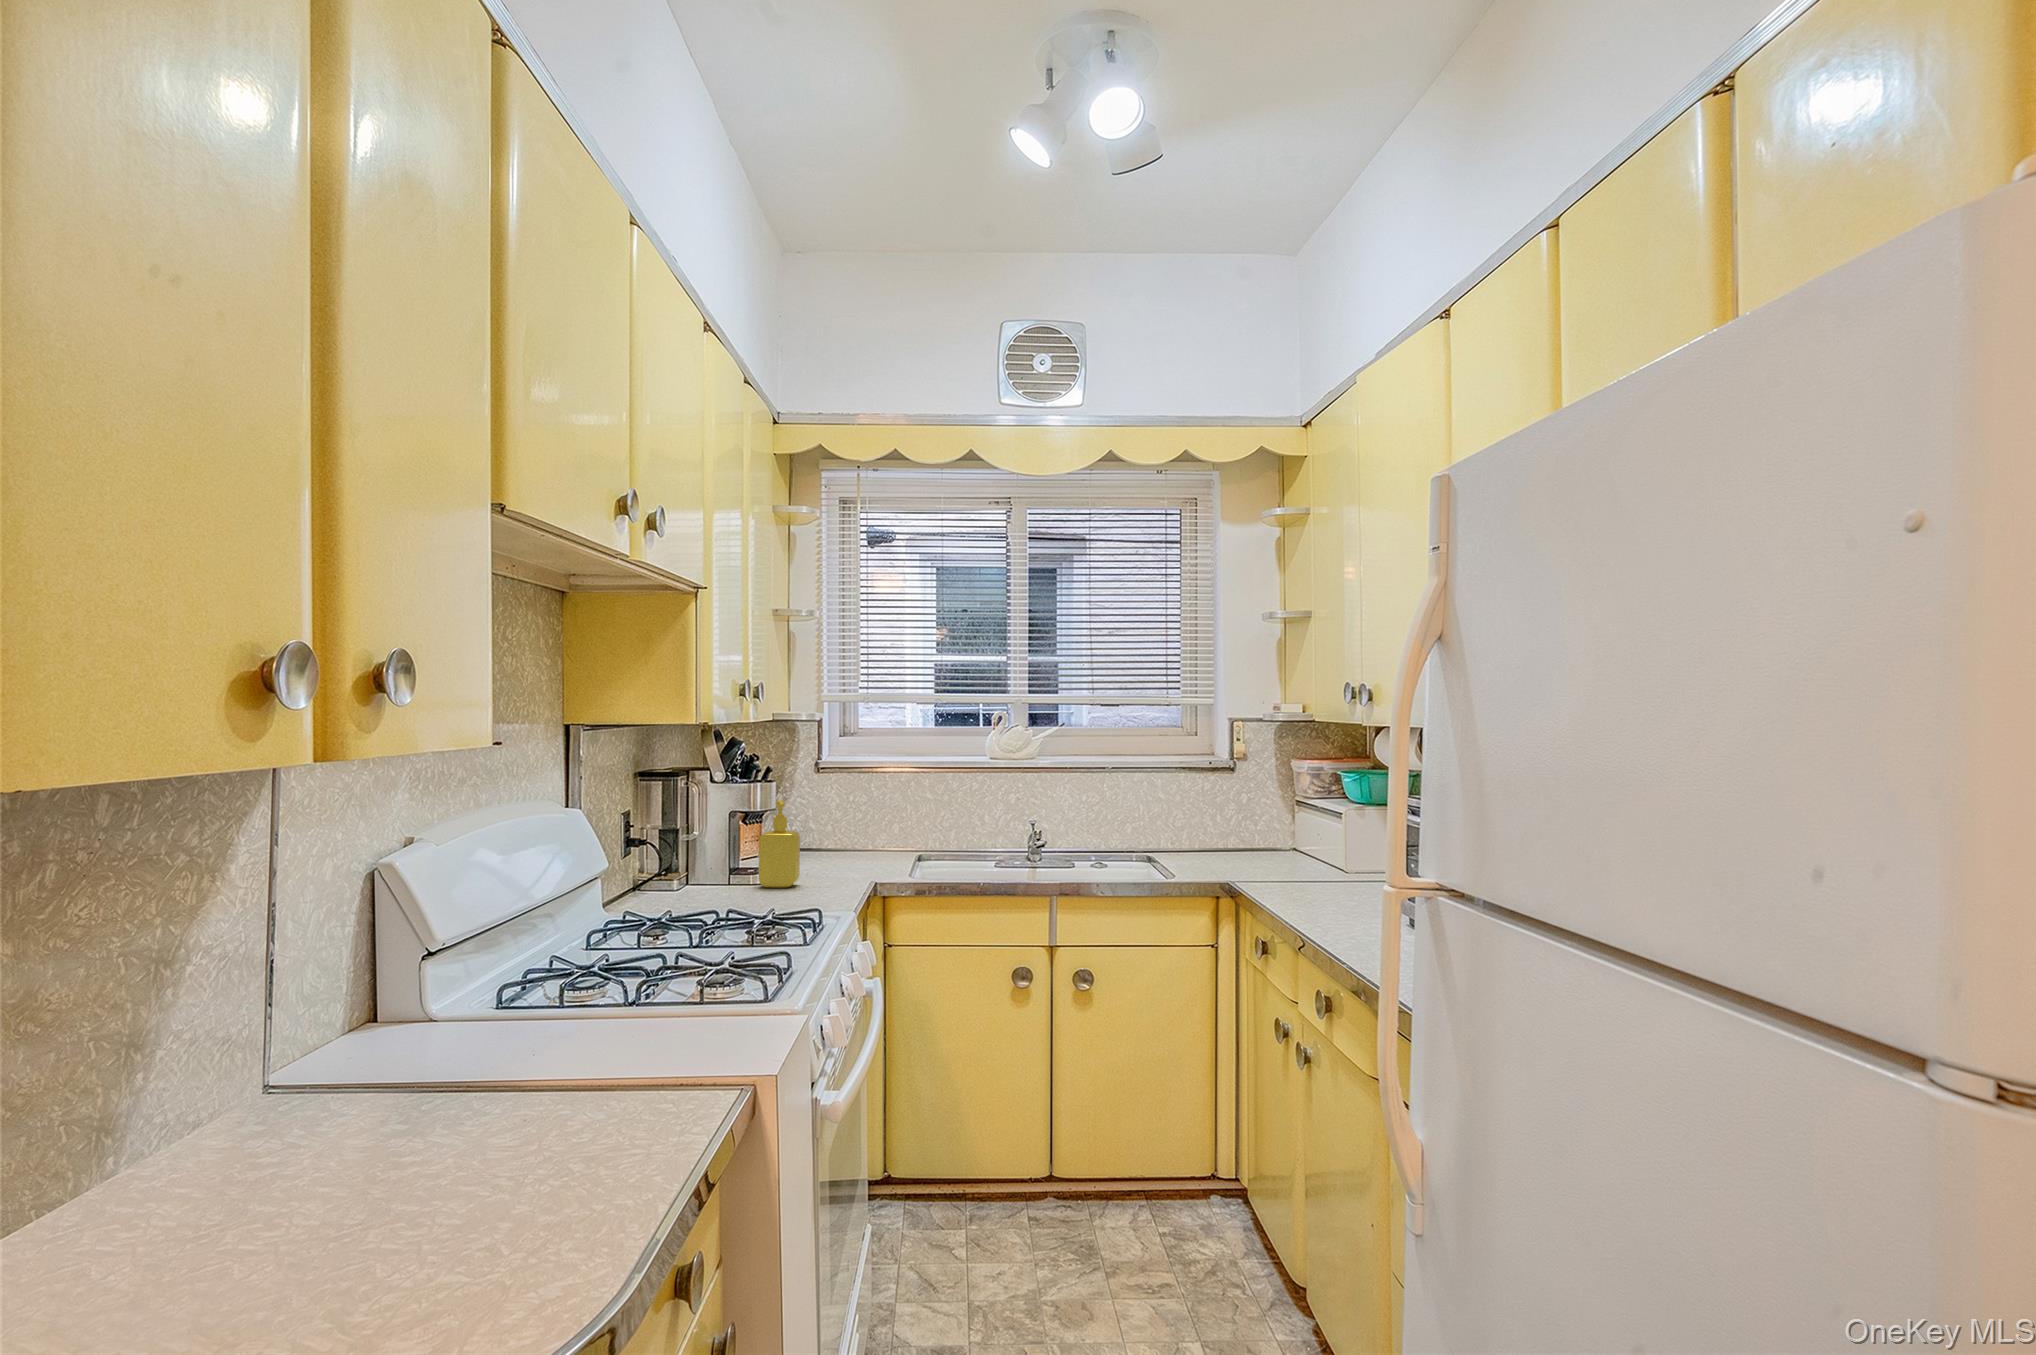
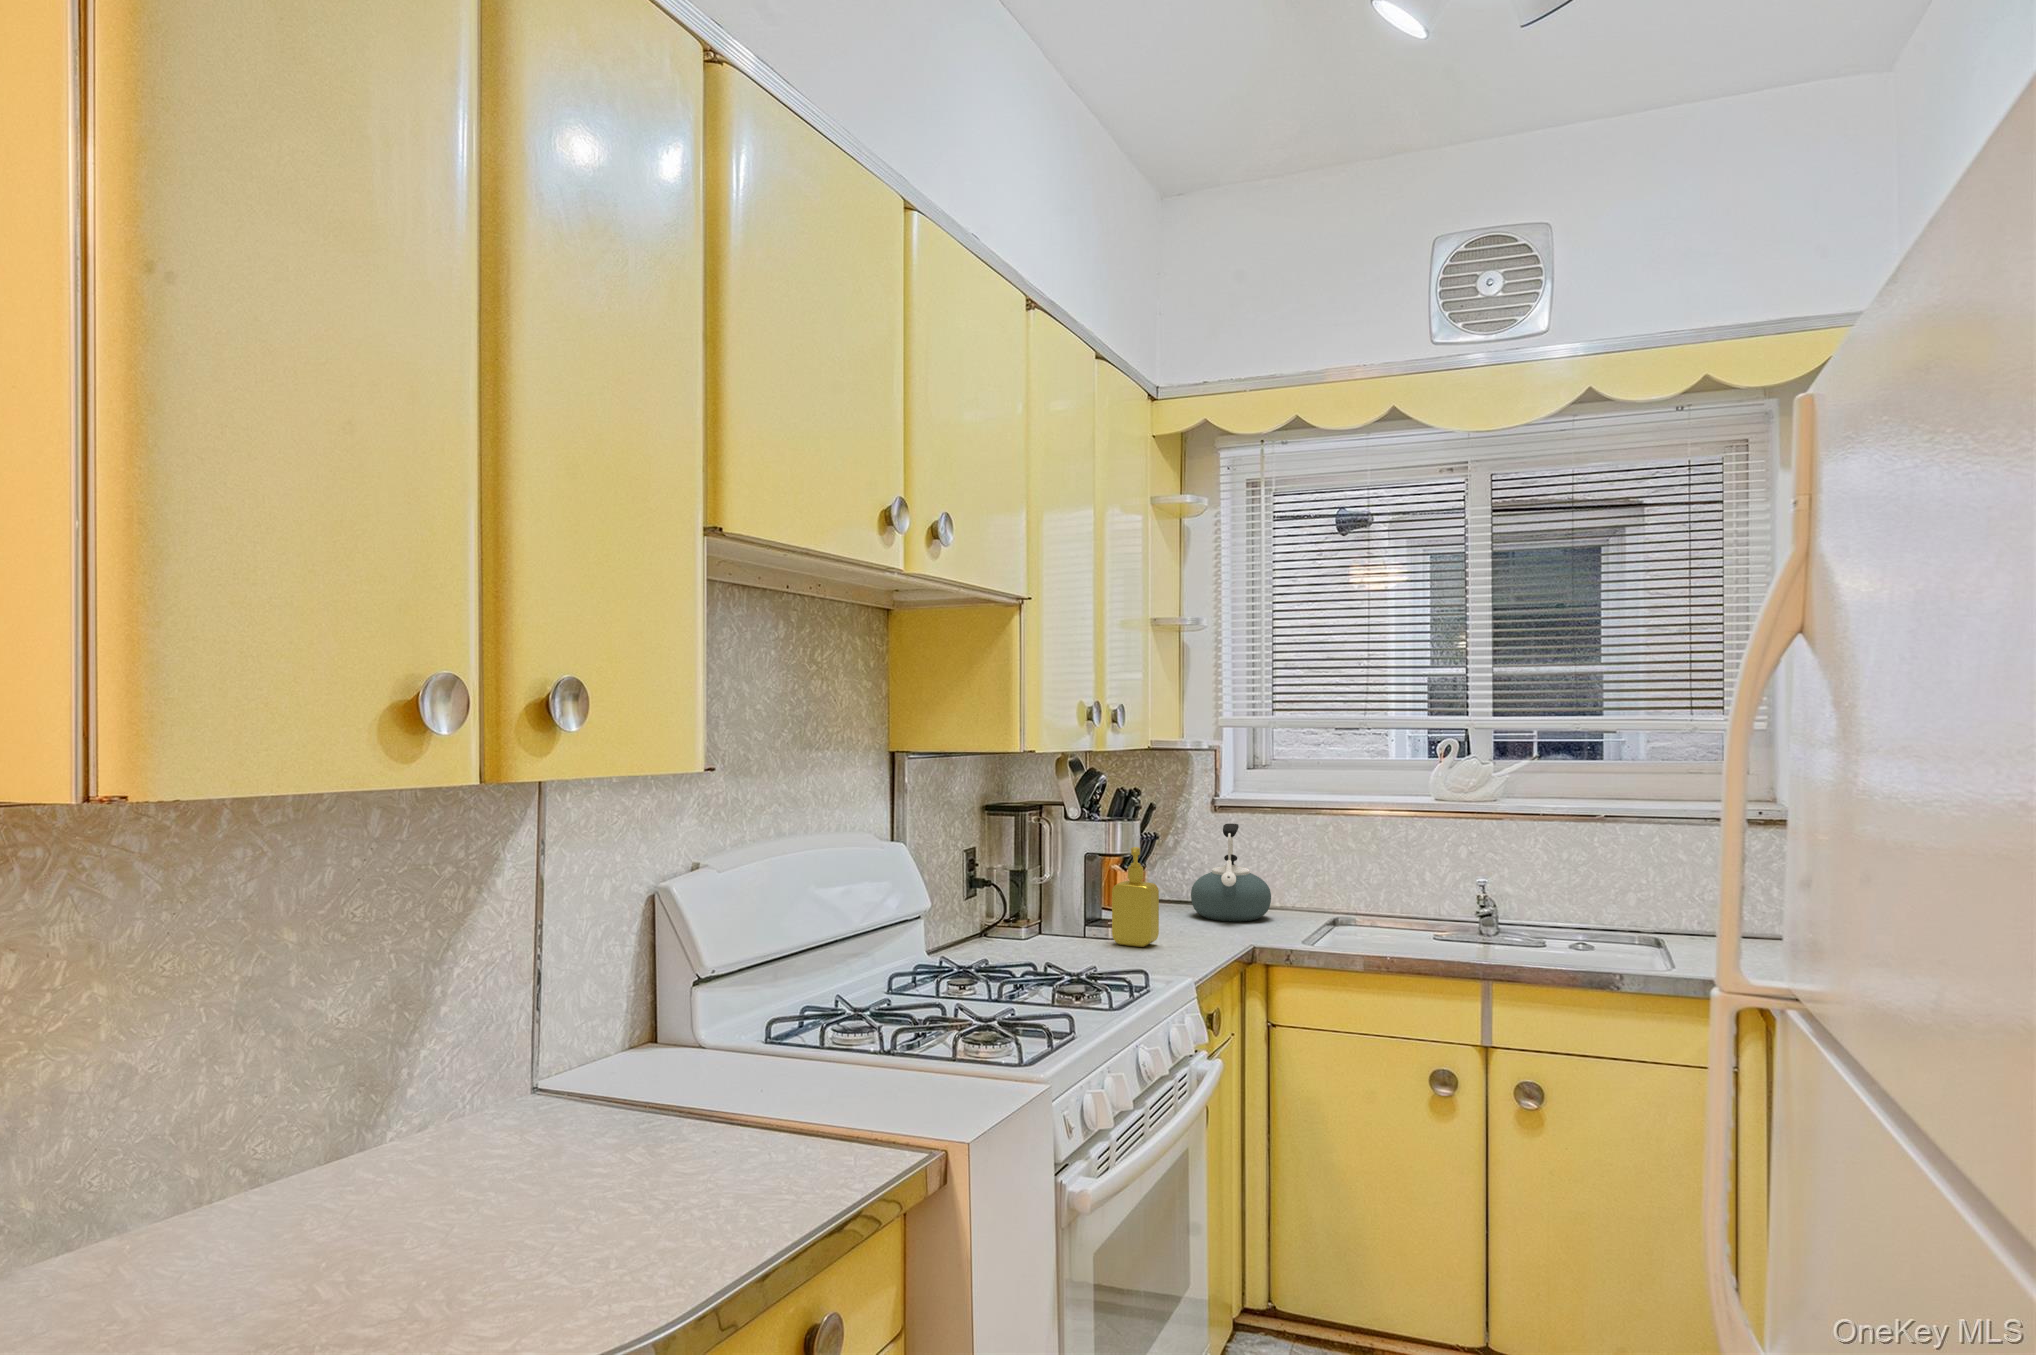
kettle: none [800,781,868,862] -> present [1191,824,1271,921]

